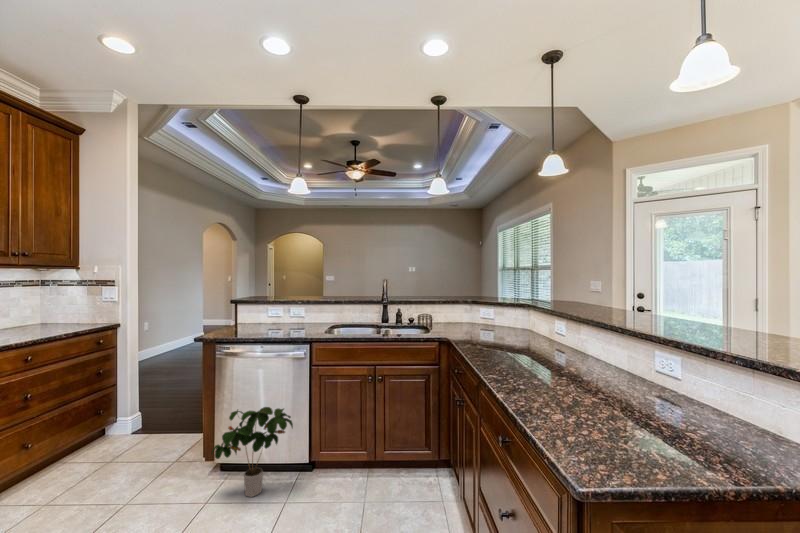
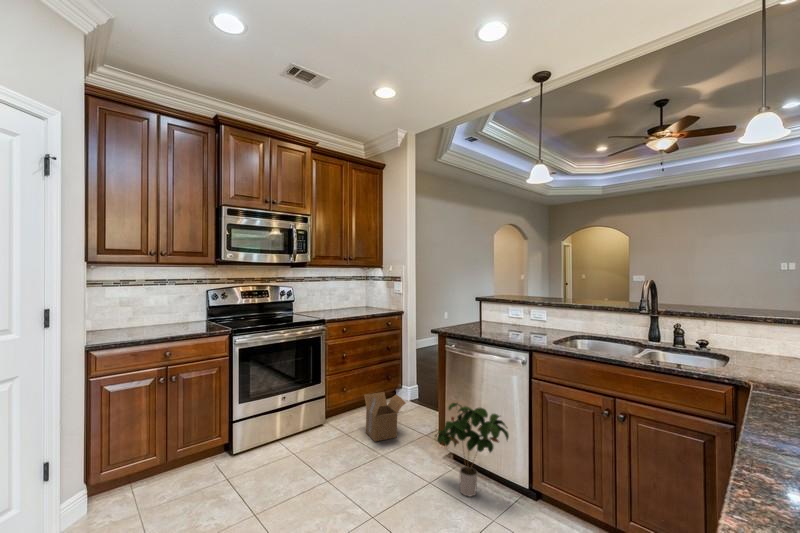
cardboard box: none [76,428,150,497] -> present [364,392,406,442]

